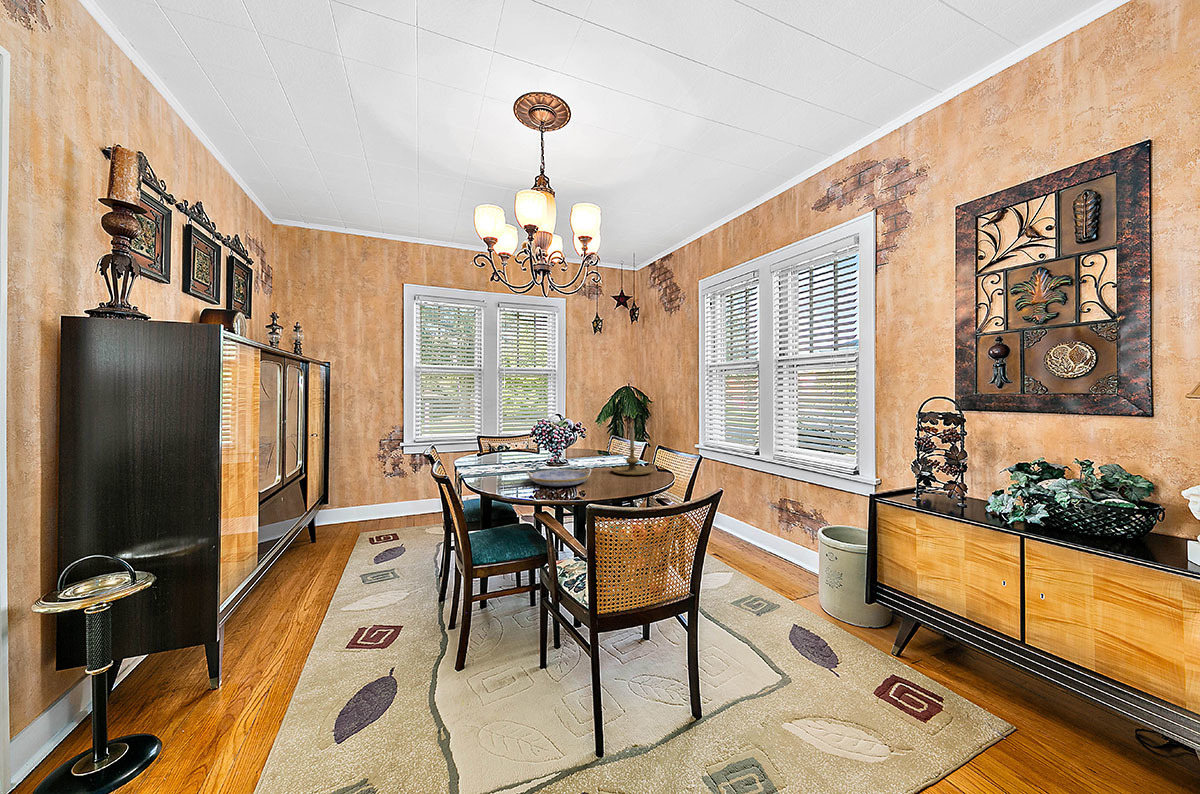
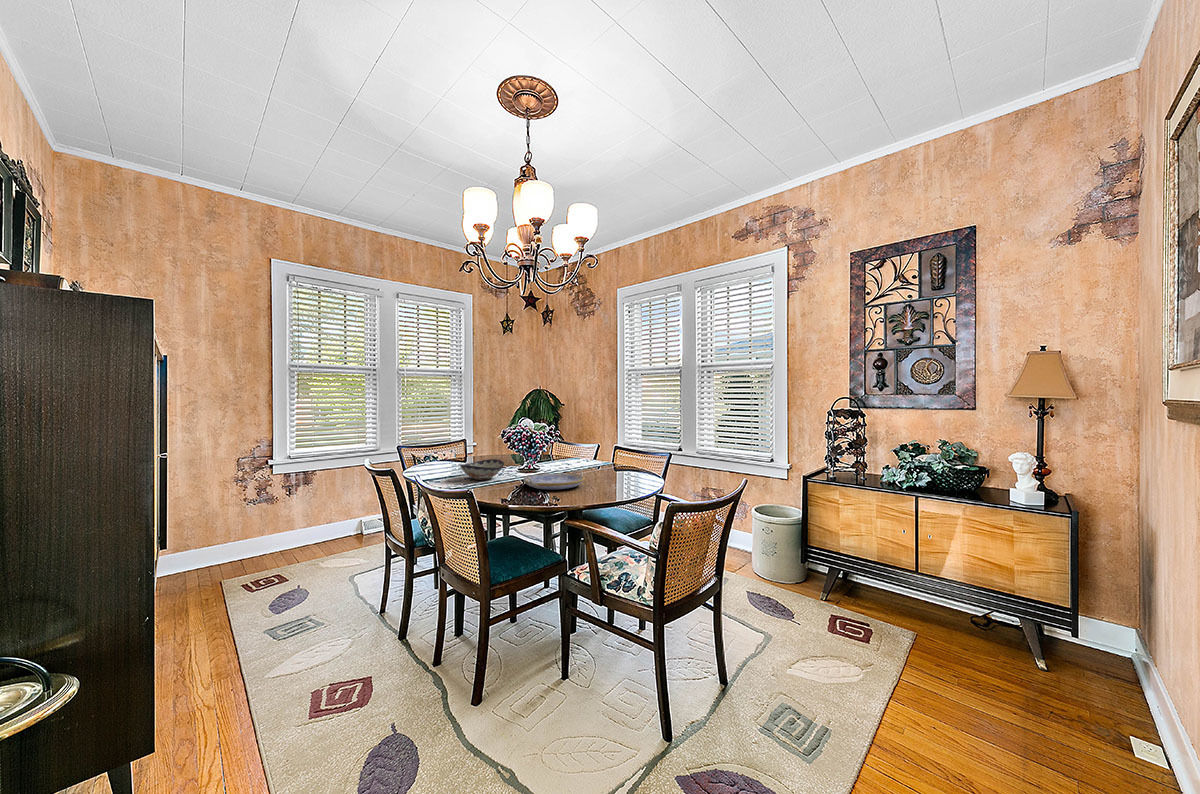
candle holder: present [612,427,653,475] -> none [584,429,624,475]
decorative bowl: none [488,452,532,471] -> present [460,459,504,480]

